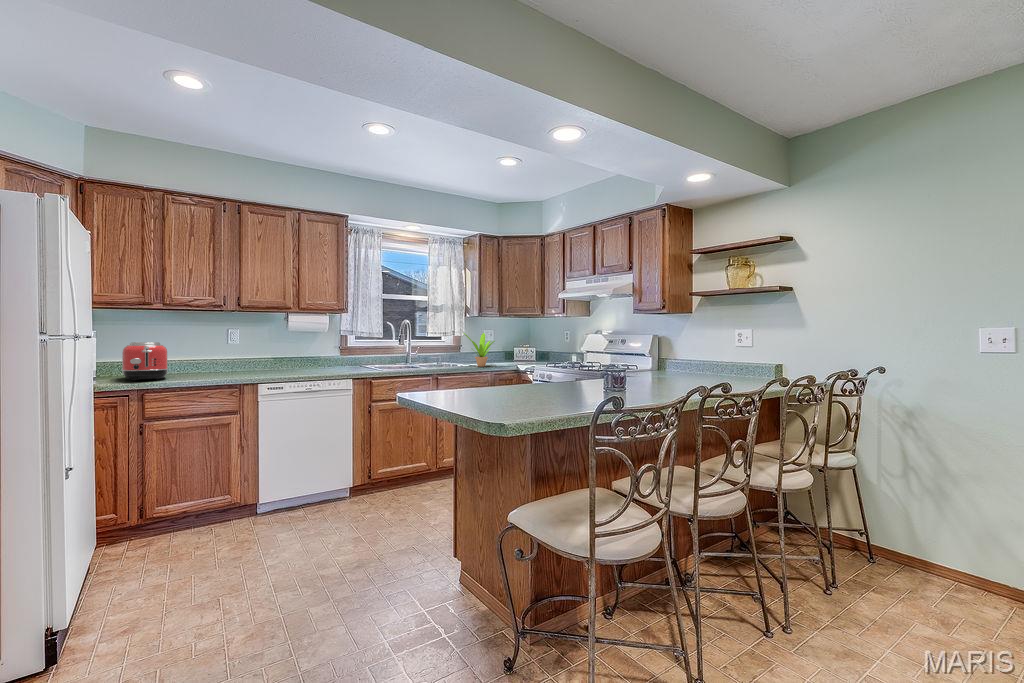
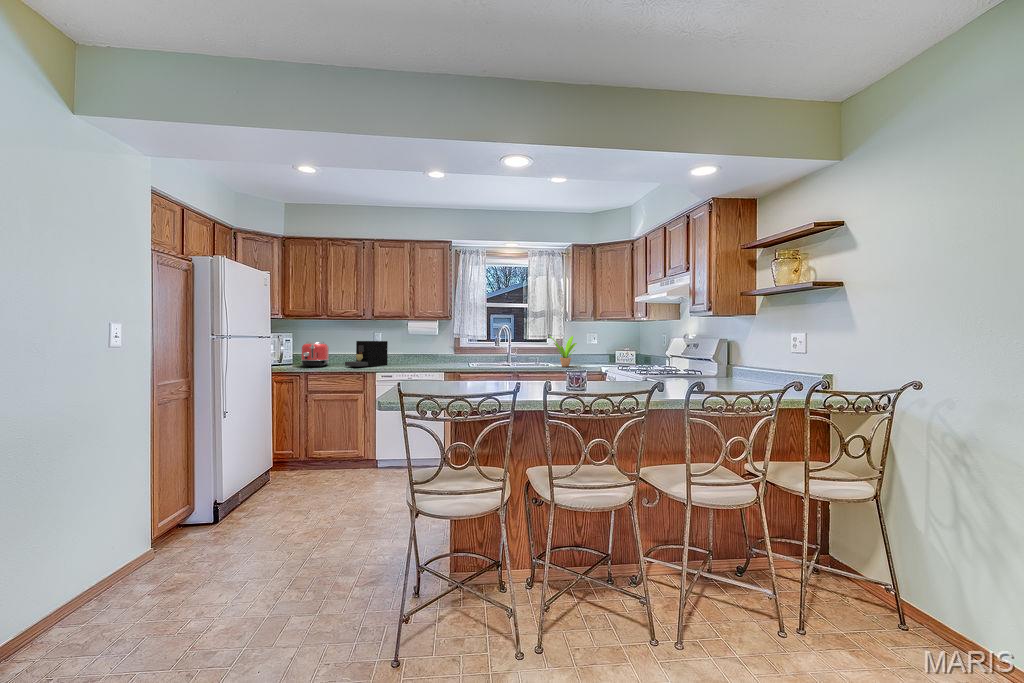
coffee maker: none [201,340,261,377] -> present [345,341,388,367]

